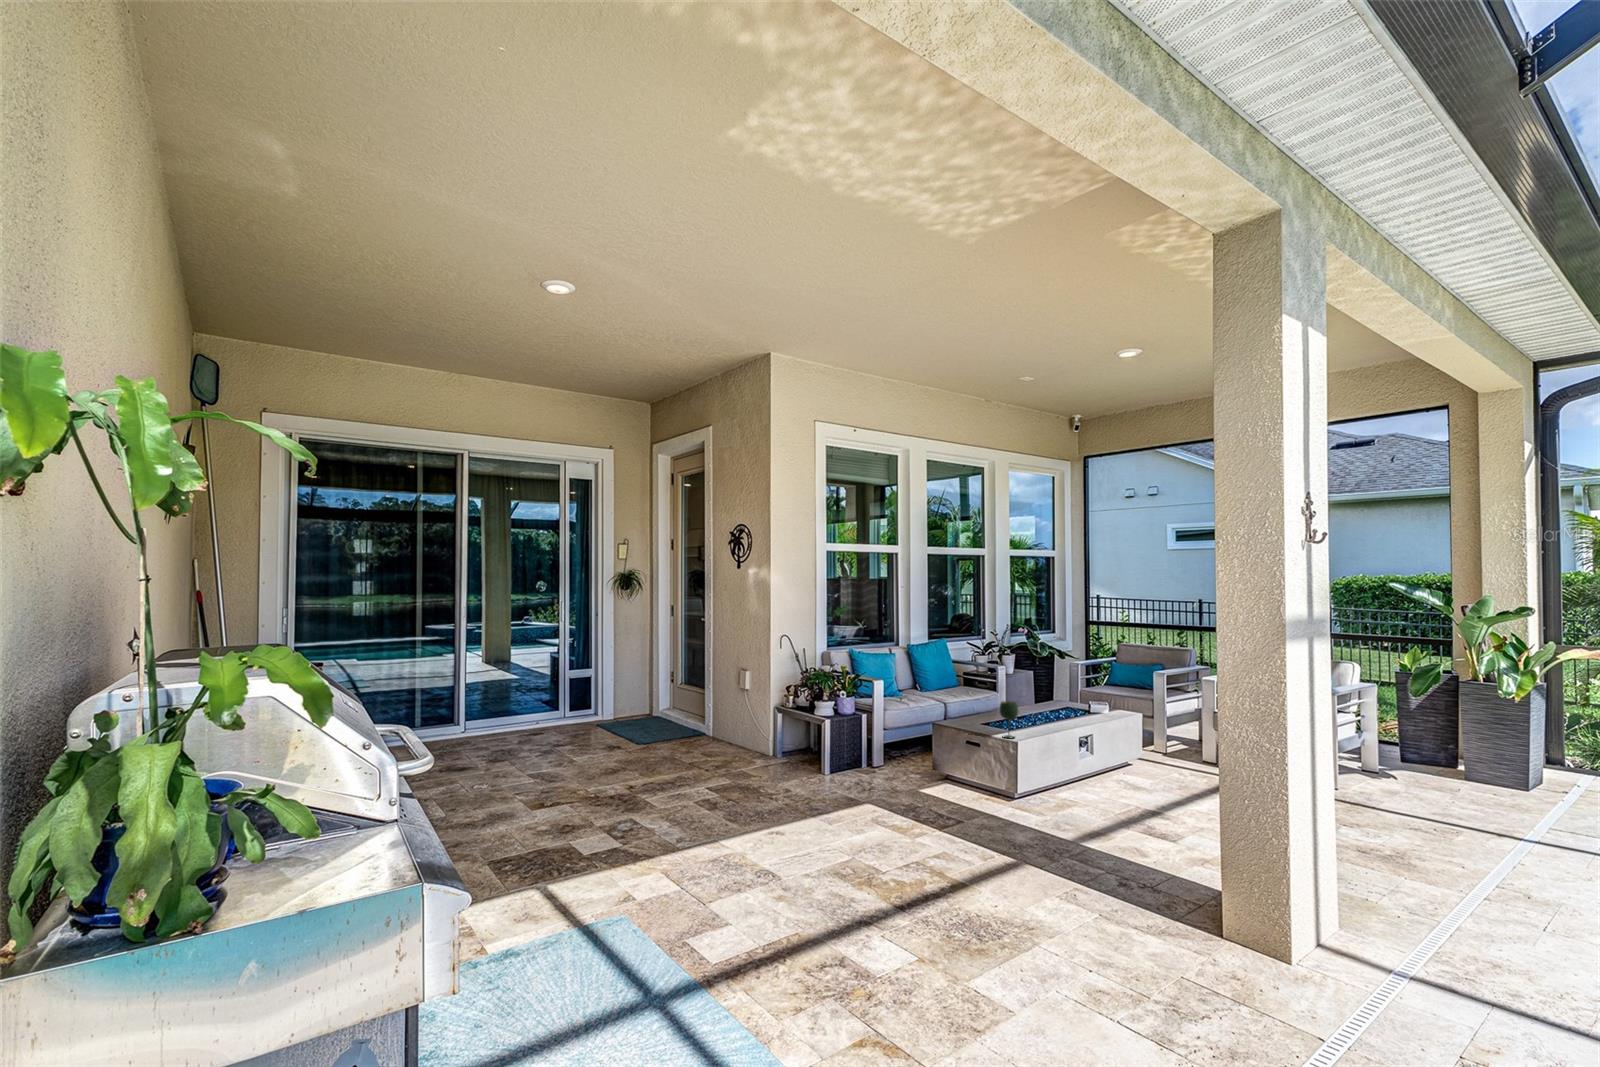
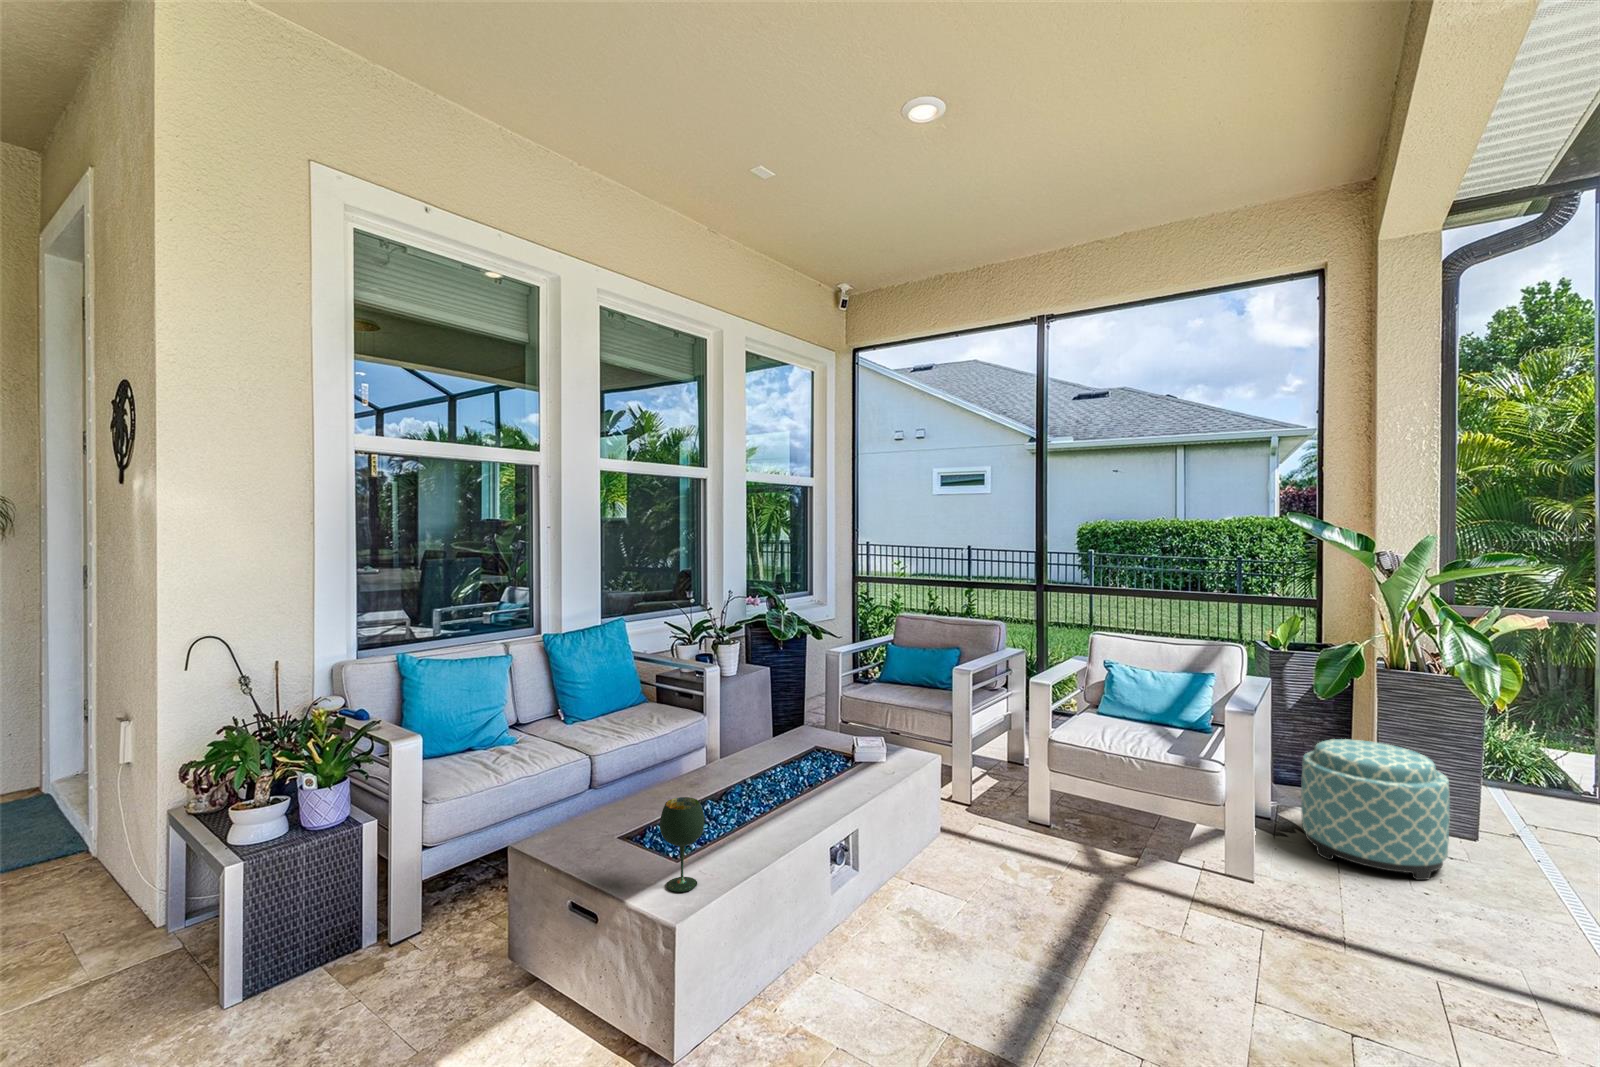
ottoman: none [1386,720,1484,801] -> present [1301,739,1450,880]

